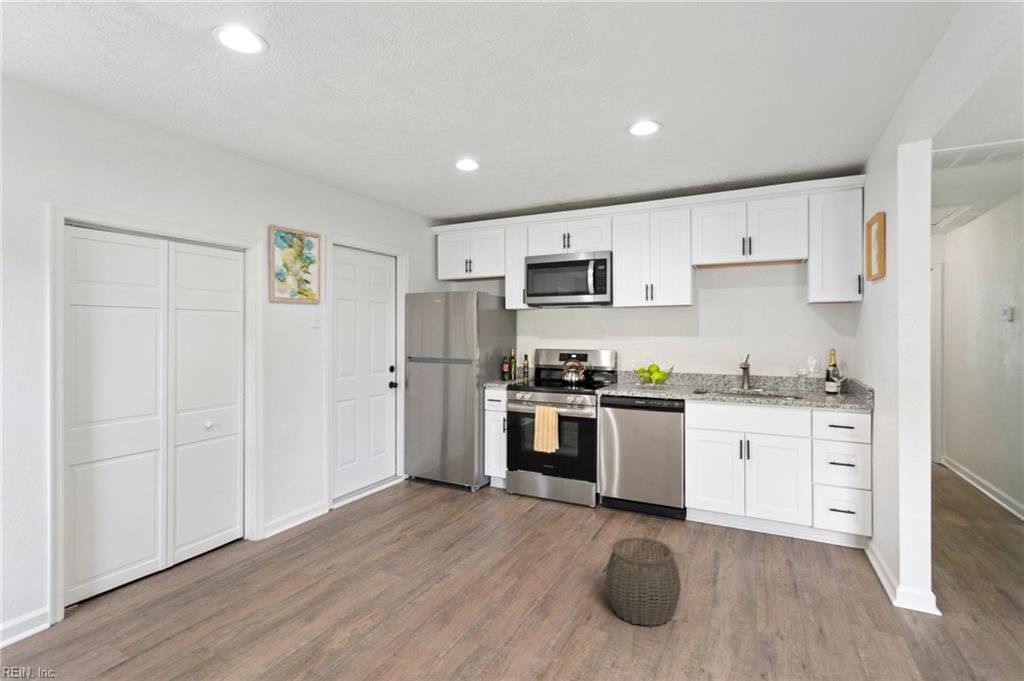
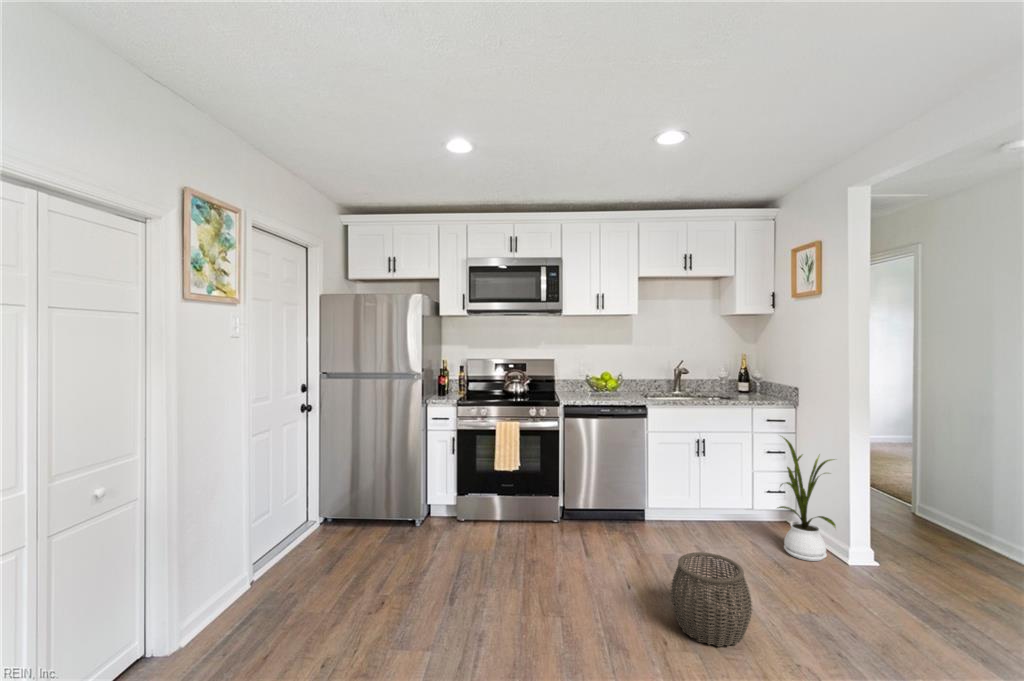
house plant: none [806,439,878,586] -> present [778,436,836,561]

